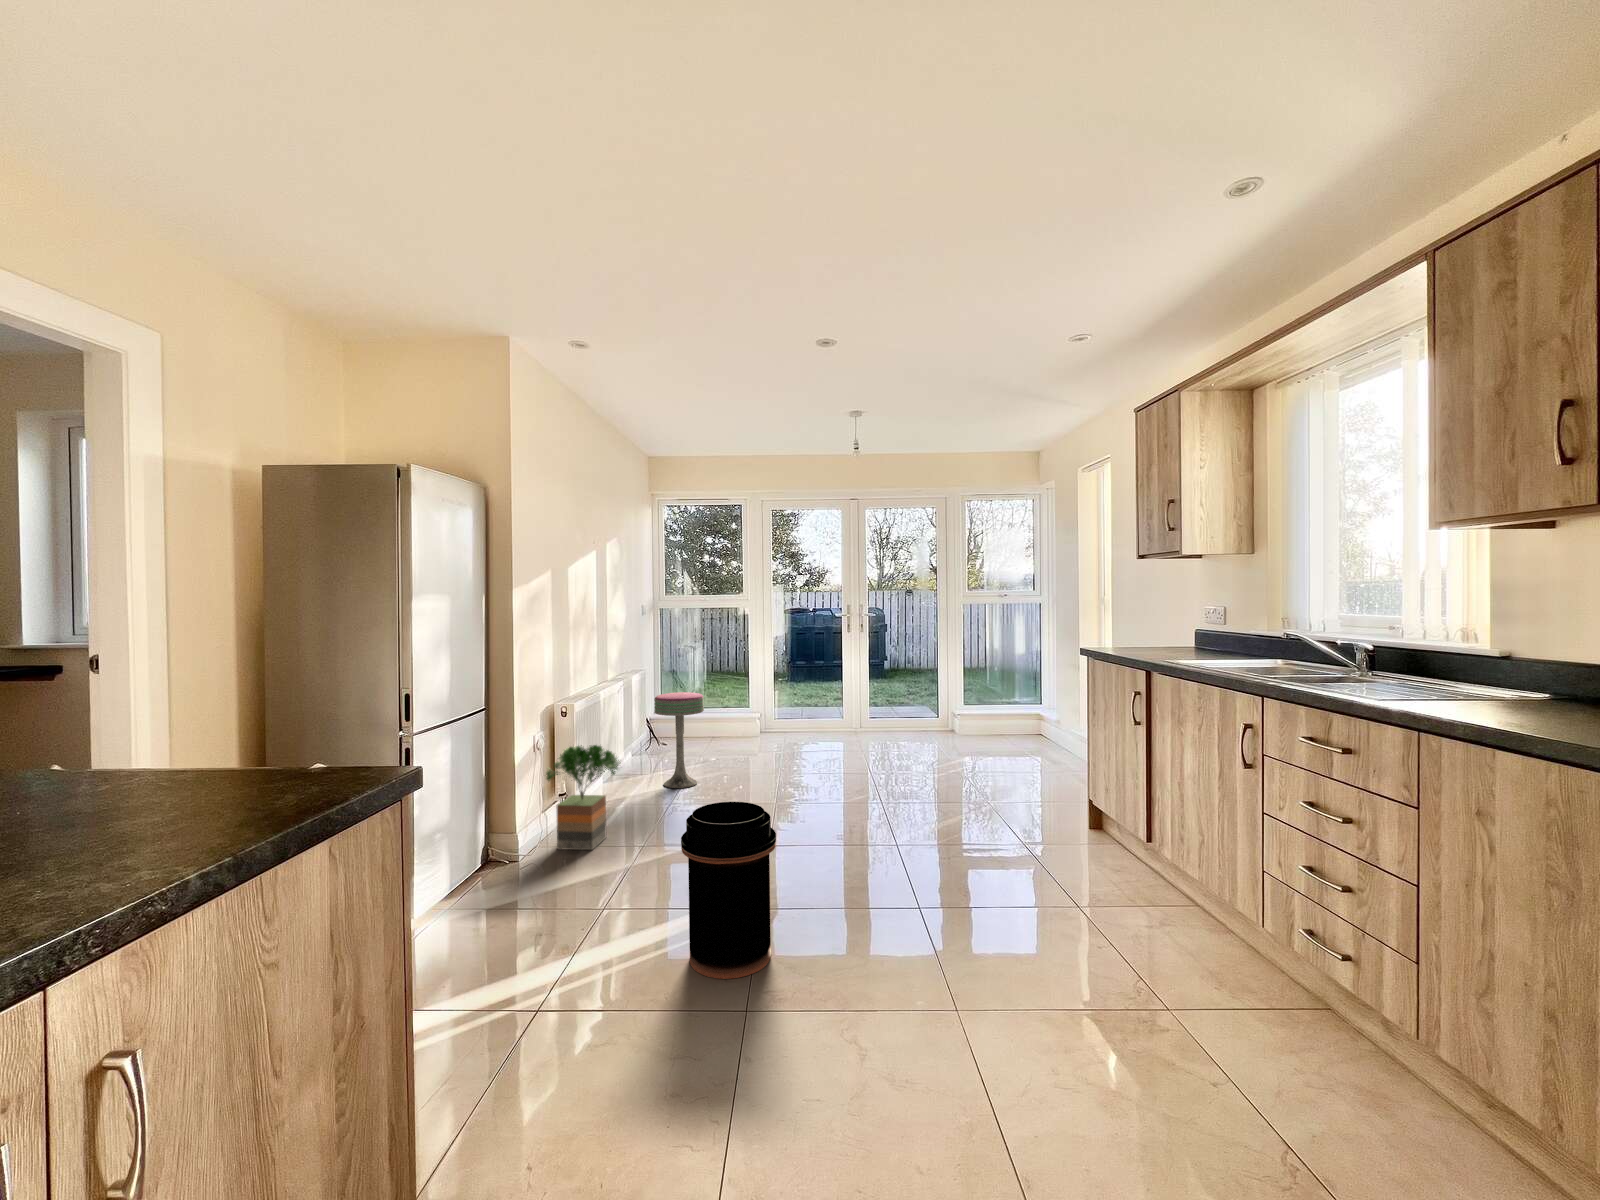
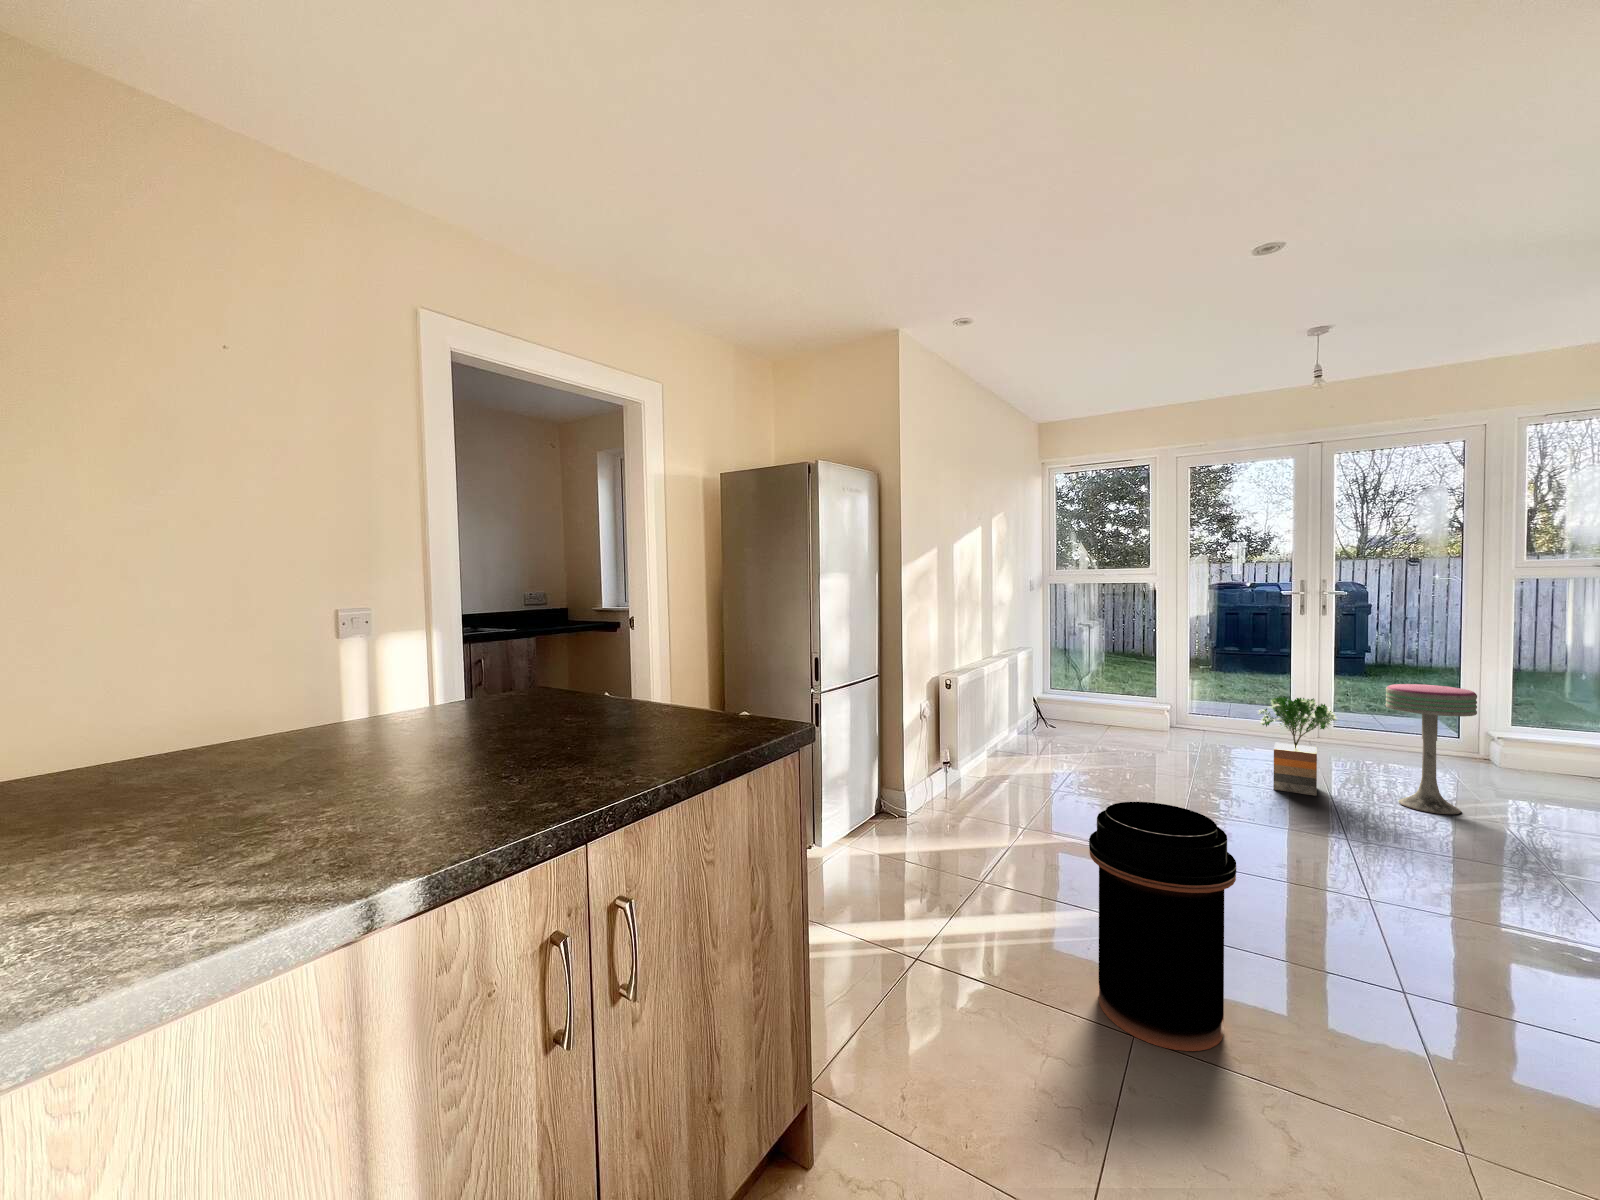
bar stool: present [654,692,704,788] -> present [1386,684,1477,814]
potted tree: present [546,745,621,850] -> present [1259,697,1337,796]

